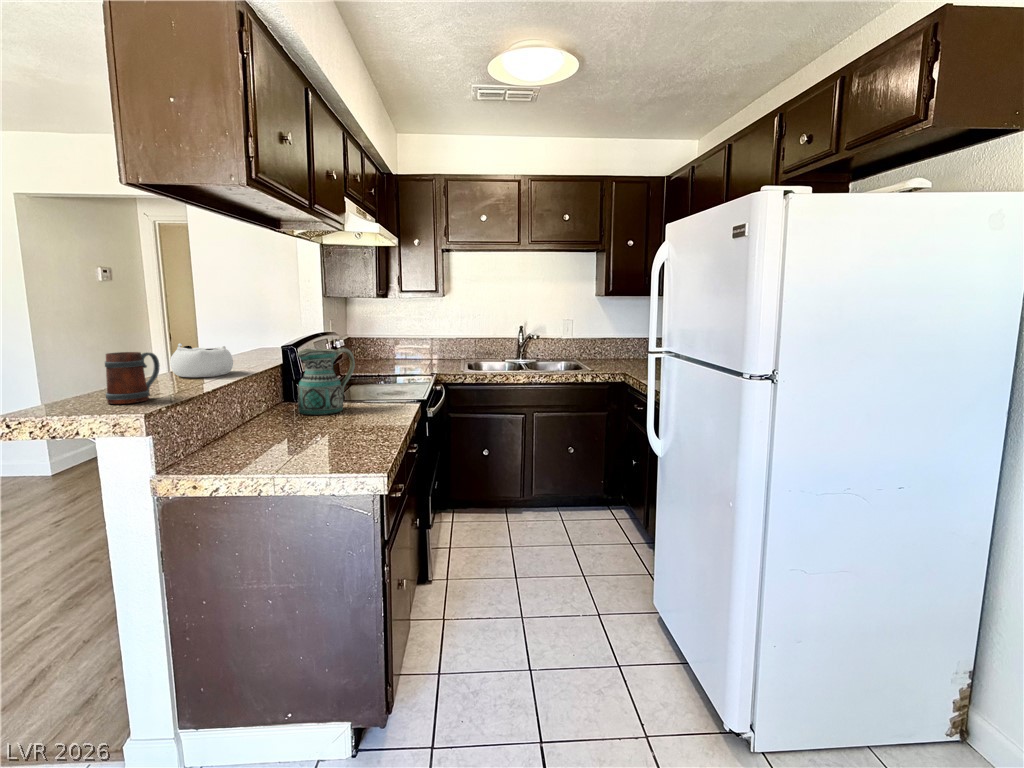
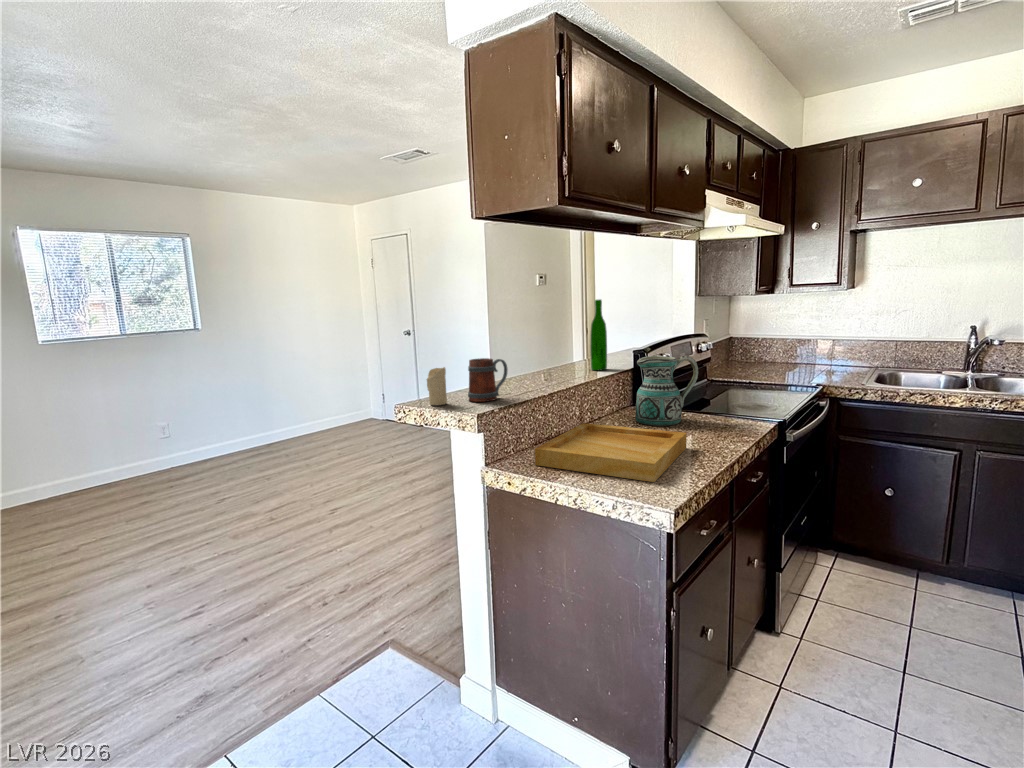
wine bottle: none [235,292,257,367] -> present [590,300,607,371]
decorative bowl: present [170,343,233,377] -> none [532,348,581,379]
candle: none [41,363,76,413] -> present [427,367,447,405]
tray: none [220,414,364,464] -> present [535,423,687,482]

